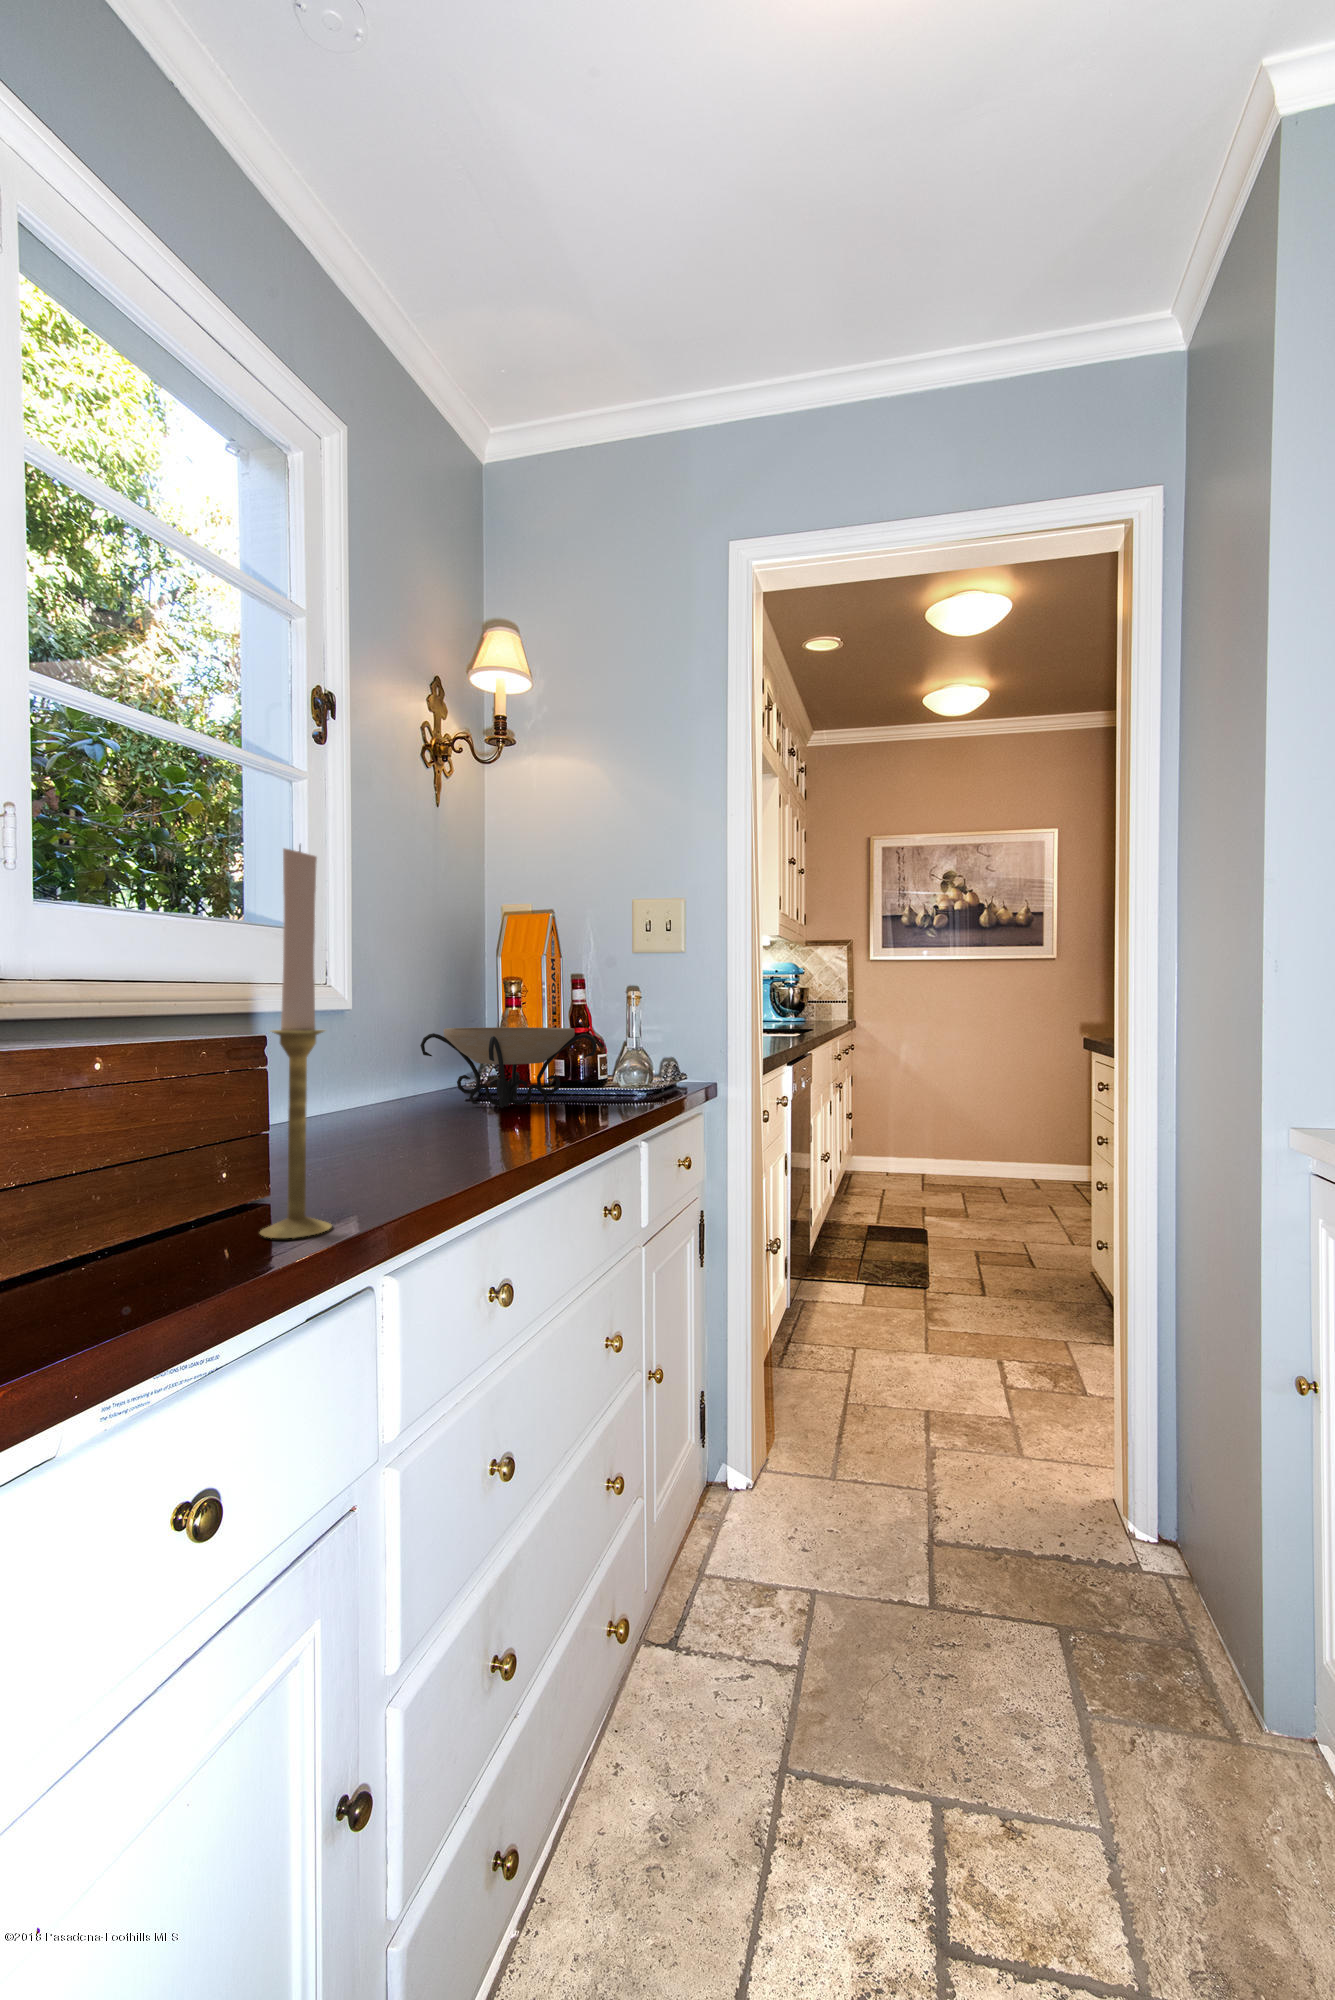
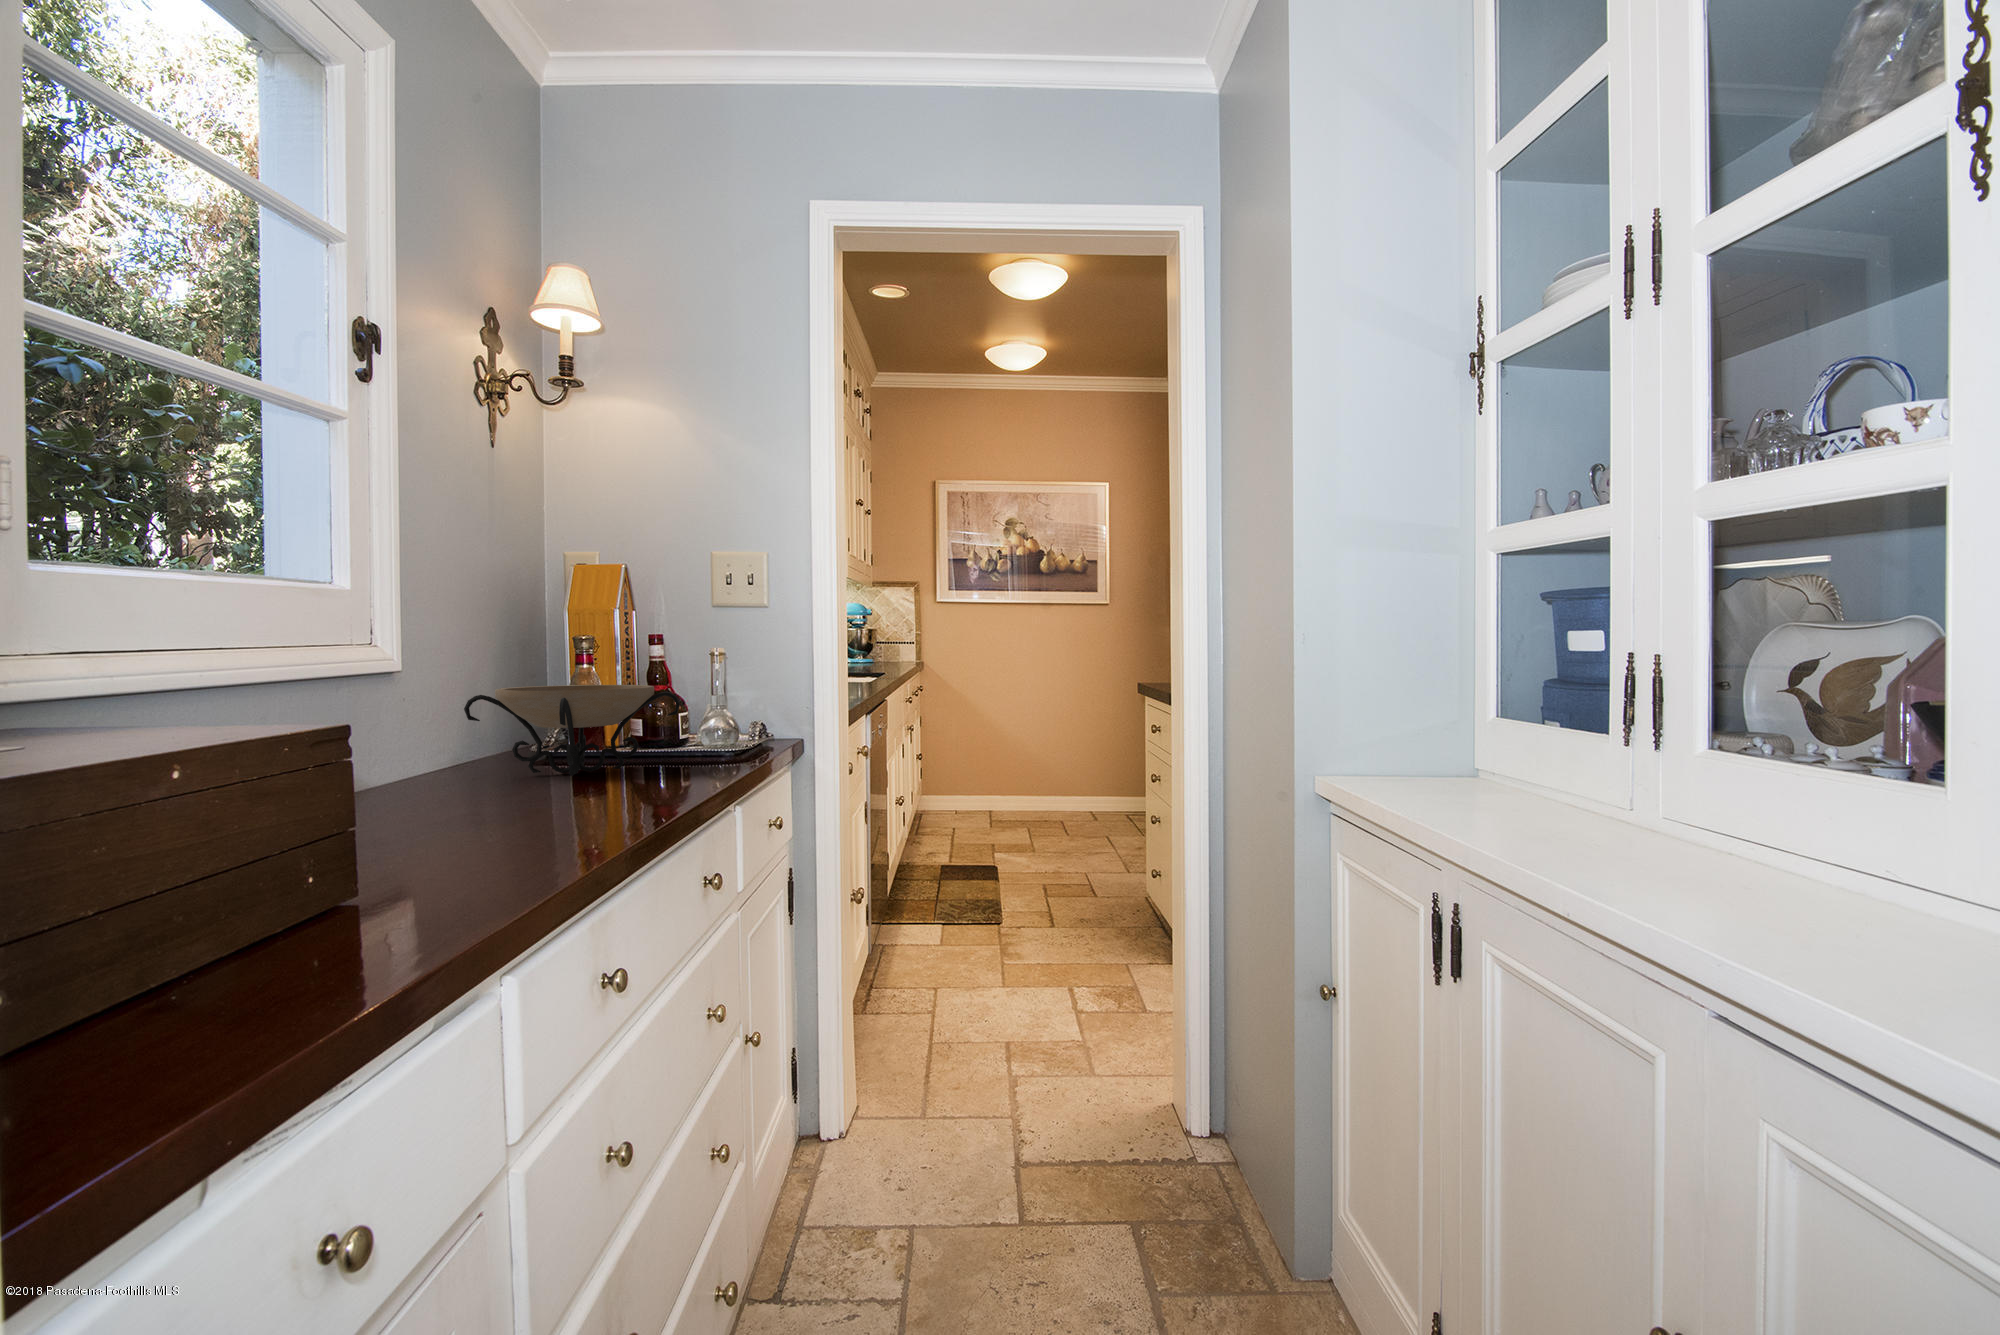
candlestick: present [260,845,332,1238] -> none [354,505,442,942]

